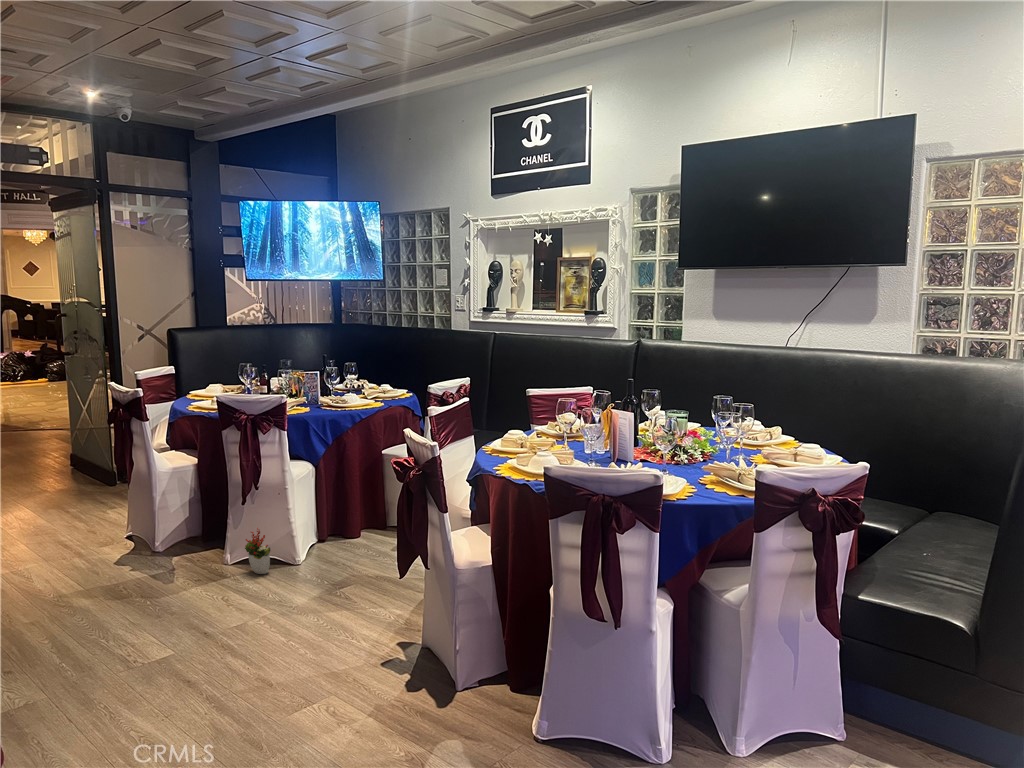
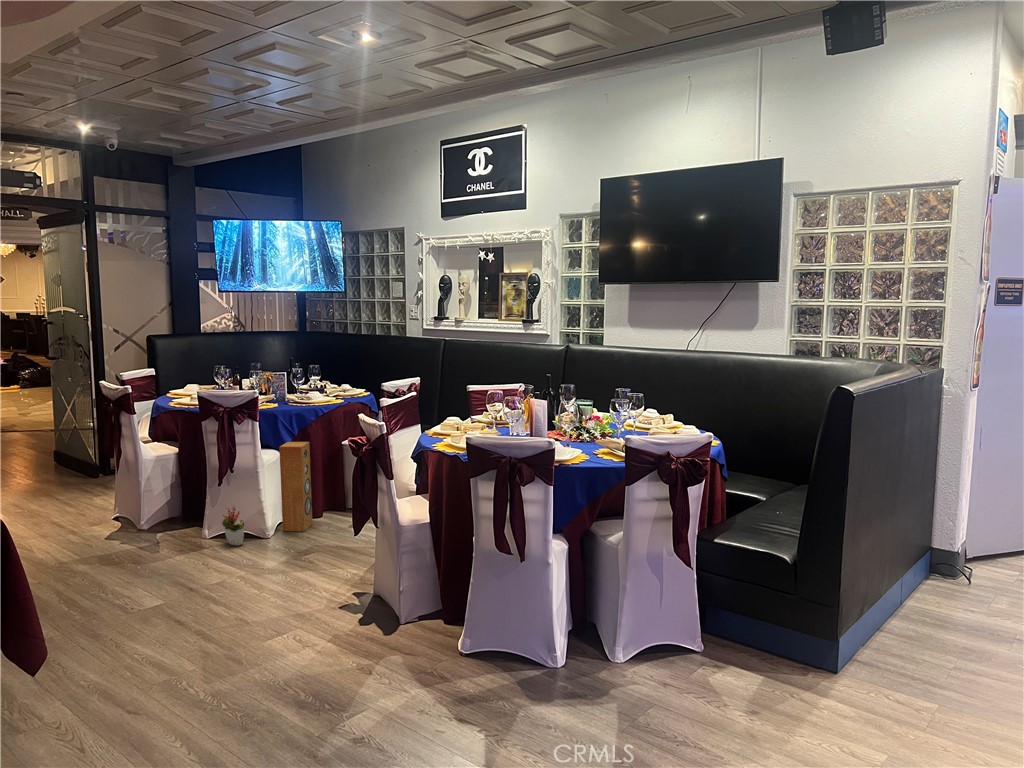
speaker: none [310,453,348,557] -> present [279,442,312,531]

